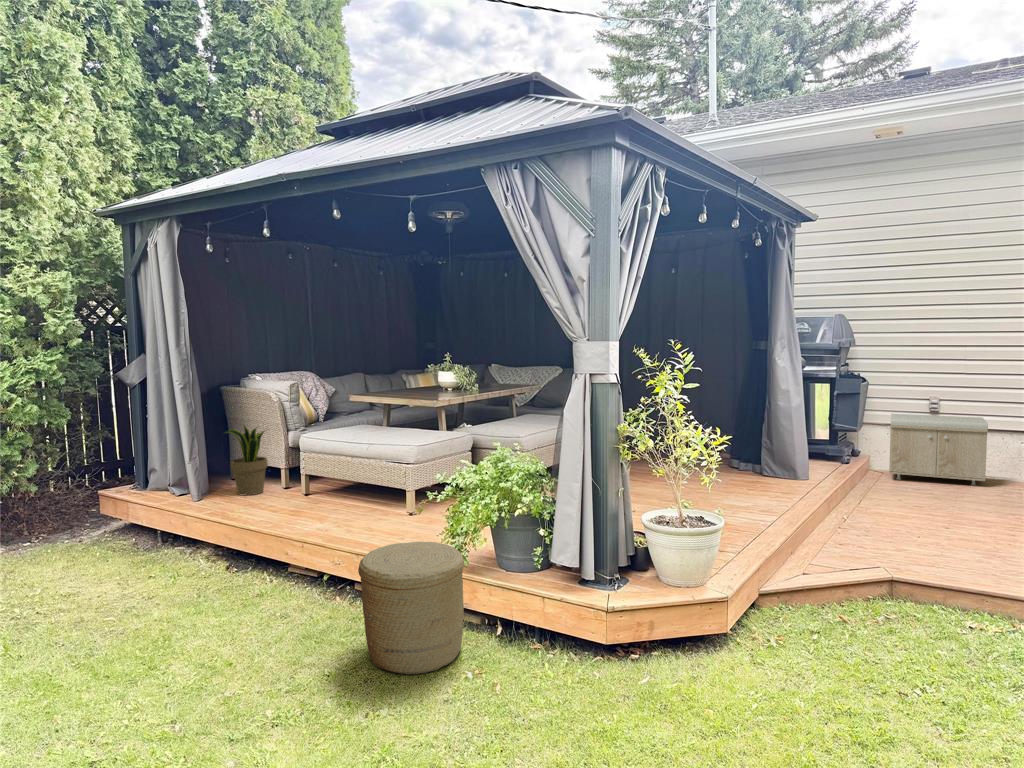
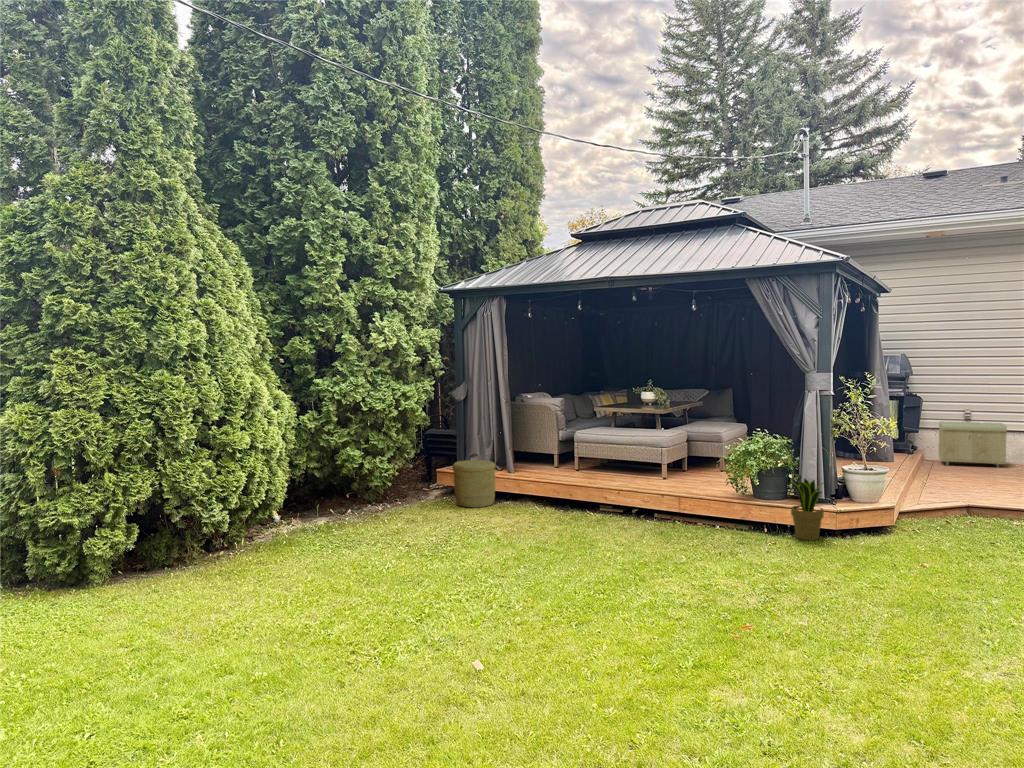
potted plant: present [225,426,268,495] -> present [789,479,824,540]
woven basket: present [358,542,464,675] -> present [453,460,496,508]

